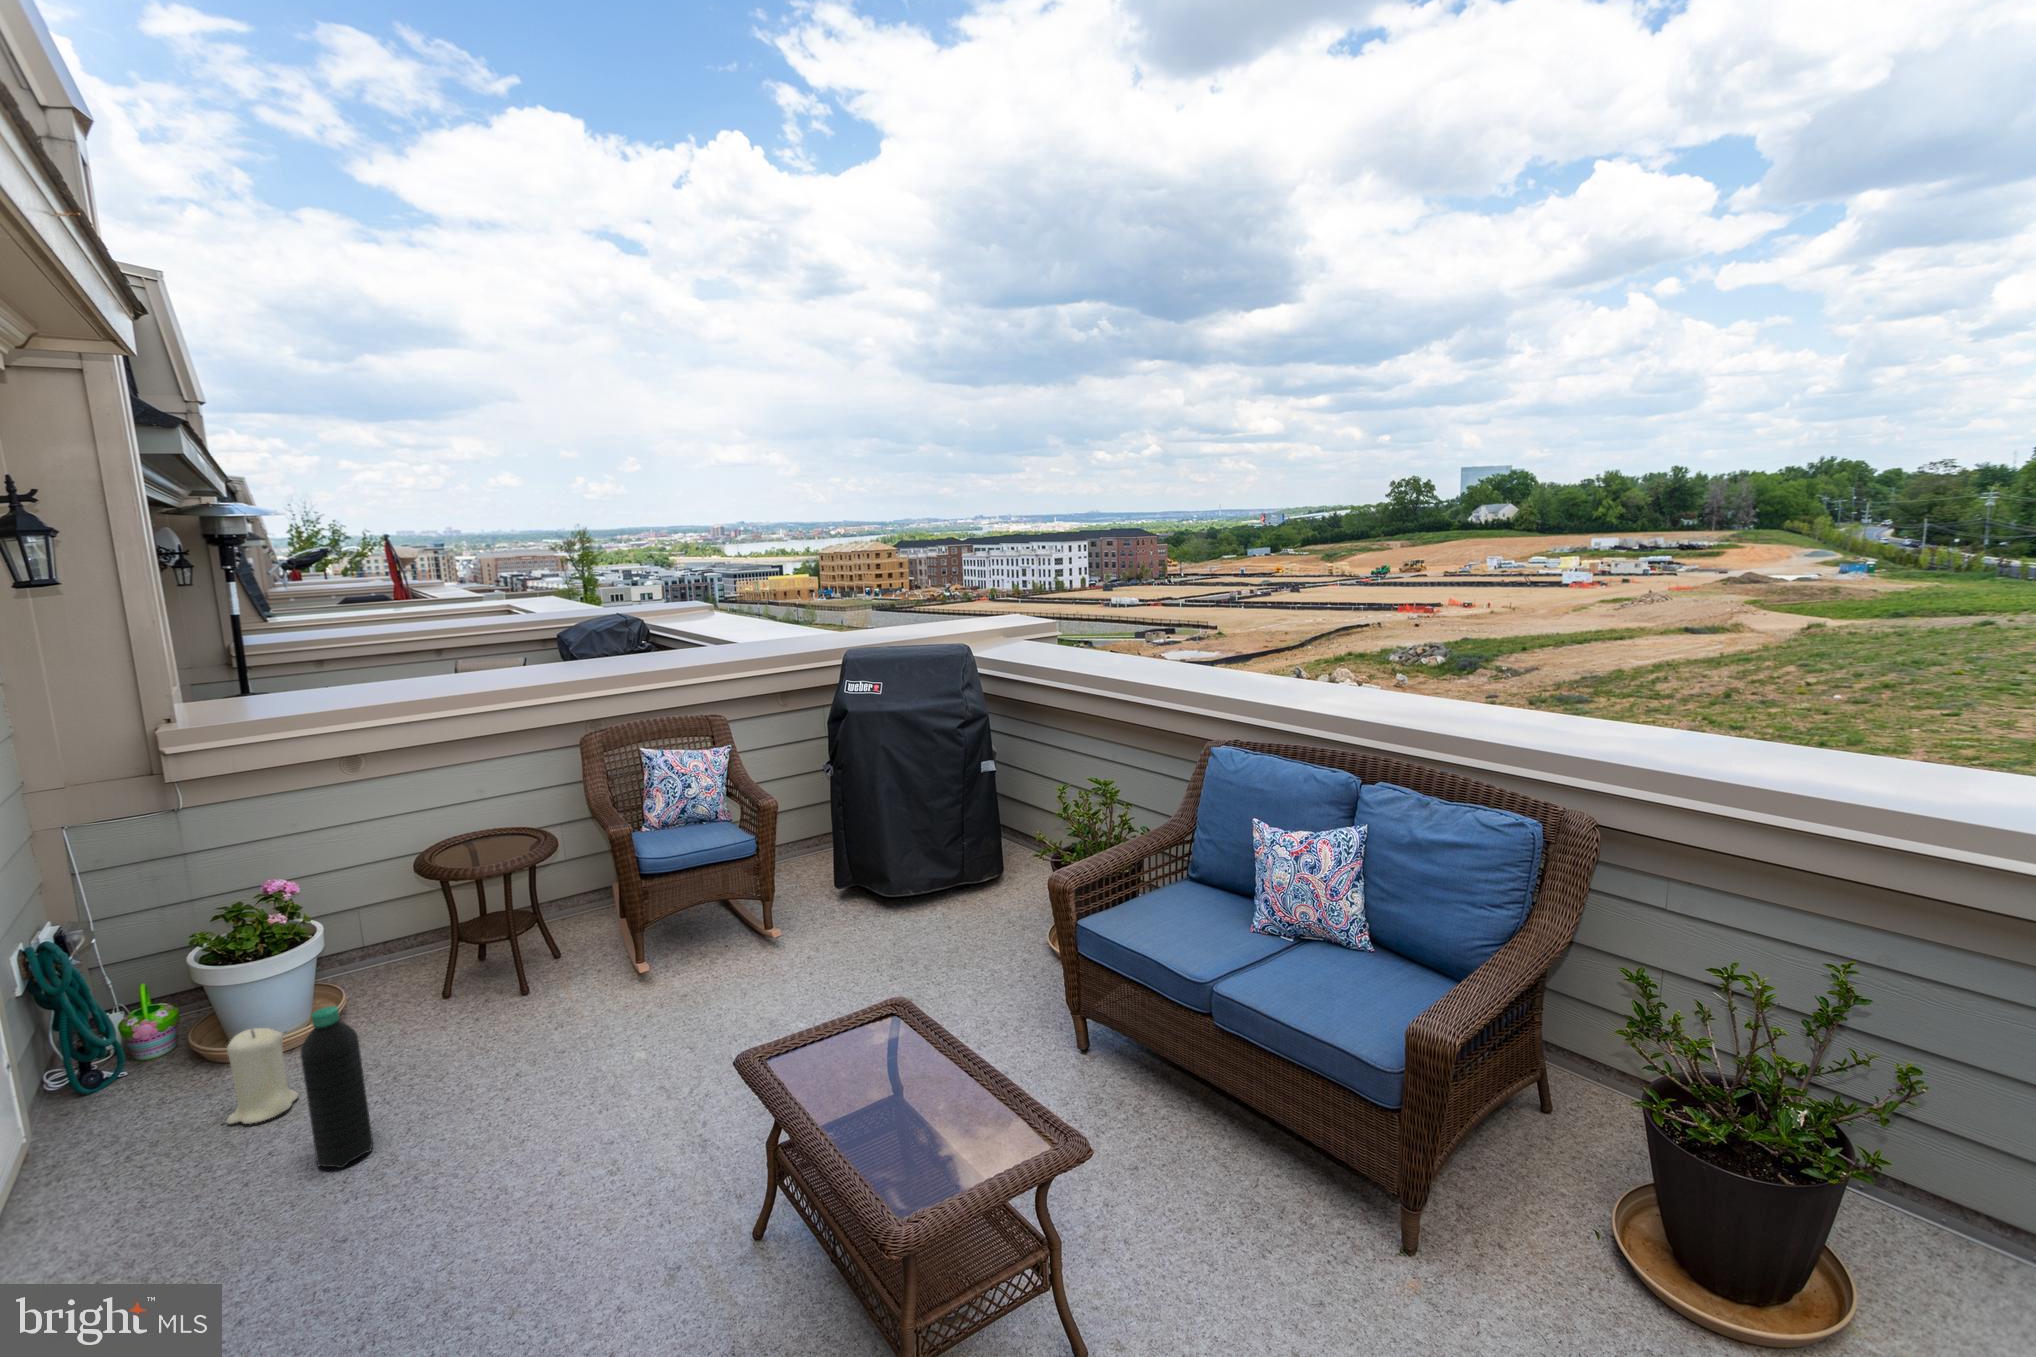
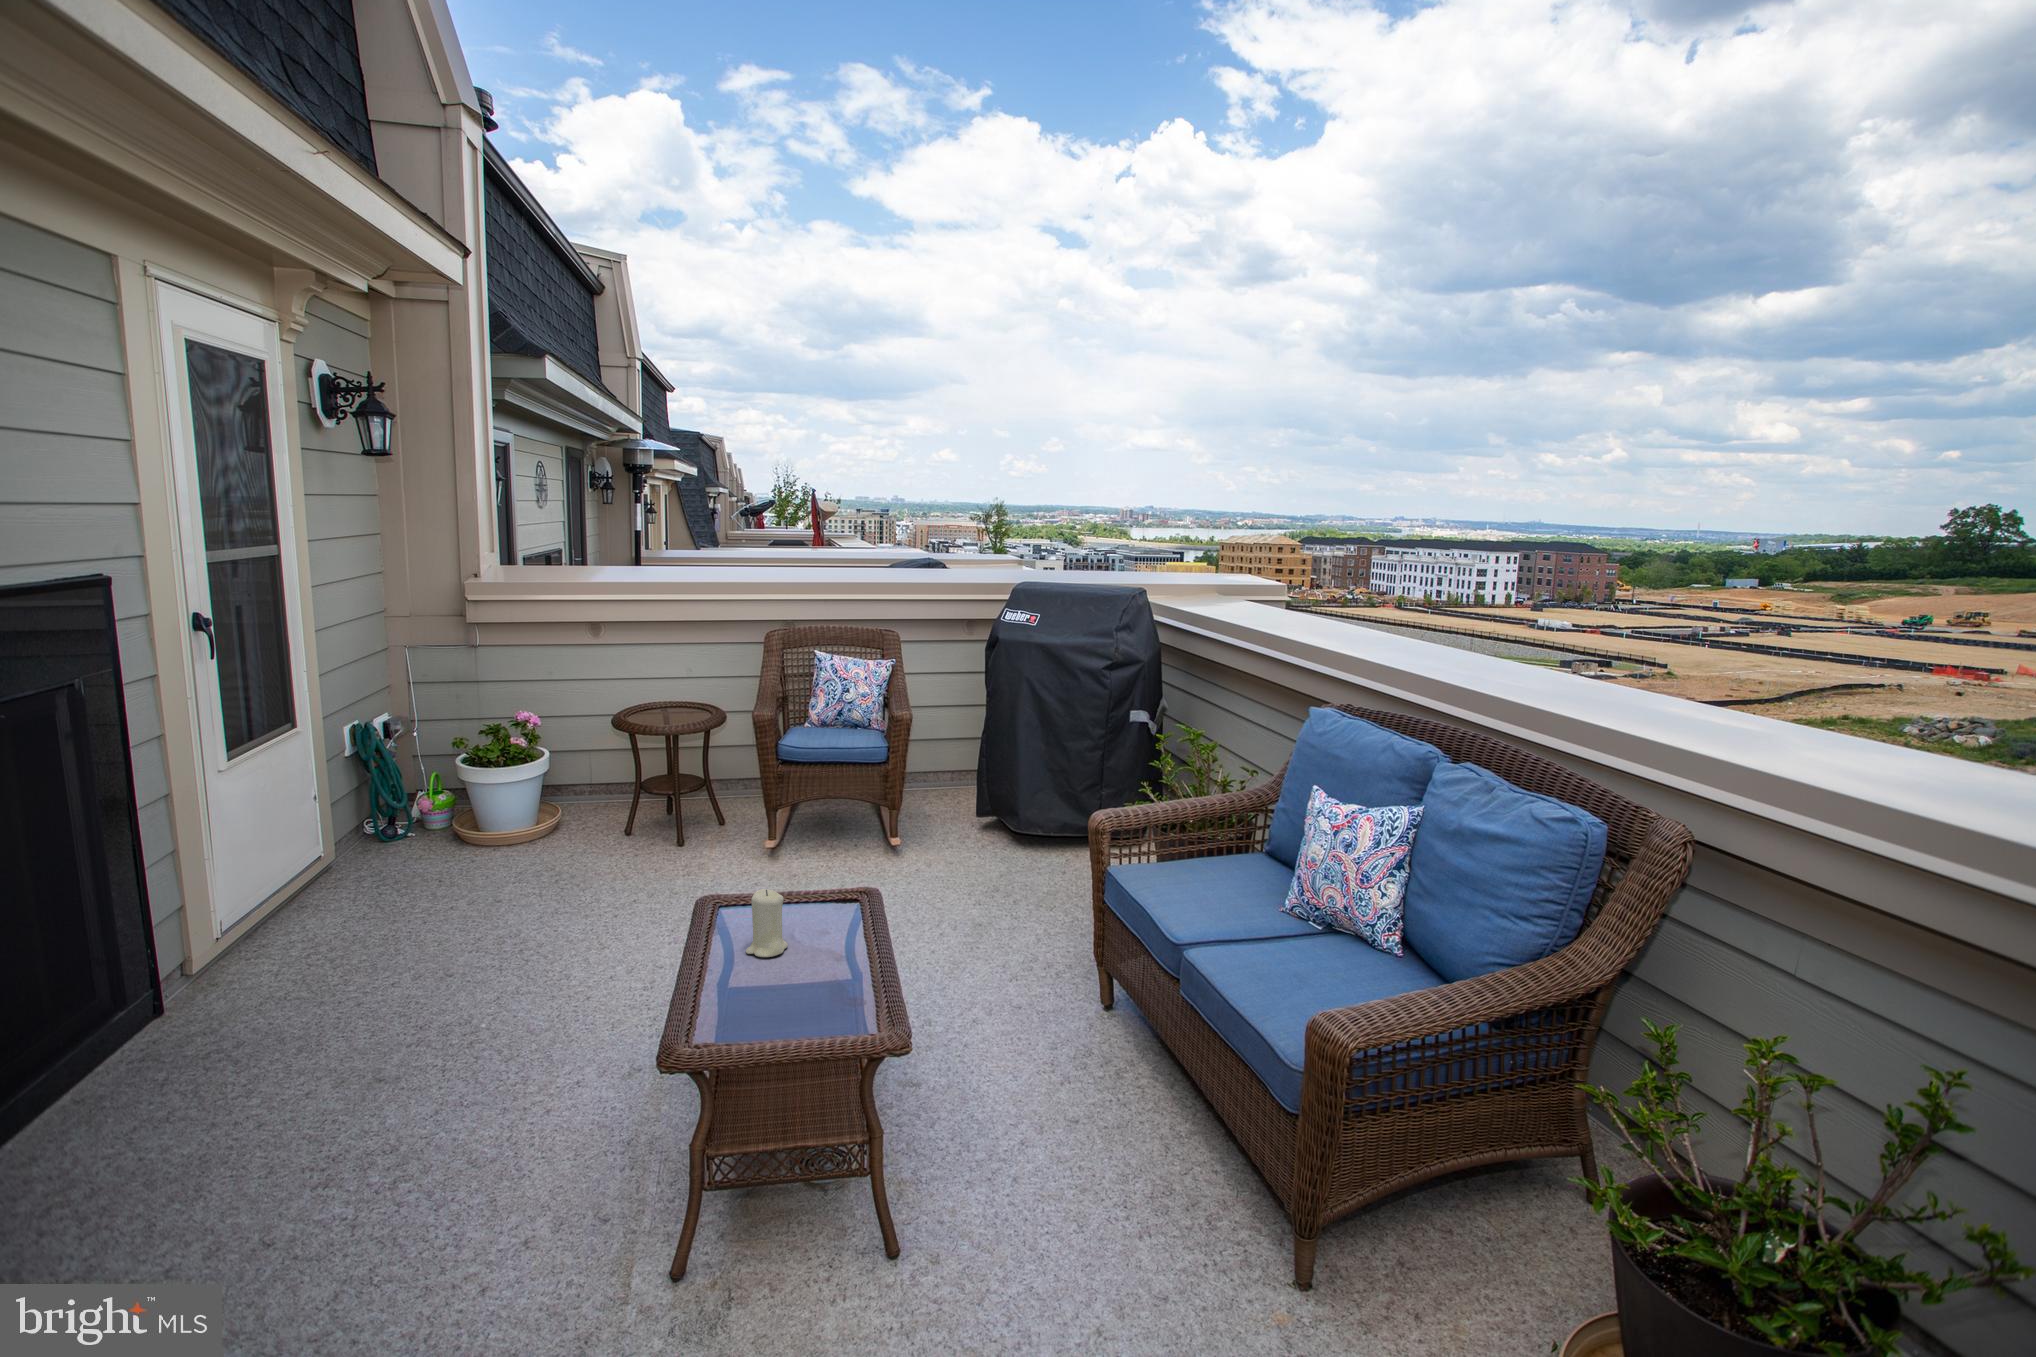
water bottle: present [301,1006,373,1168] -> none [799,883,834,1004]

